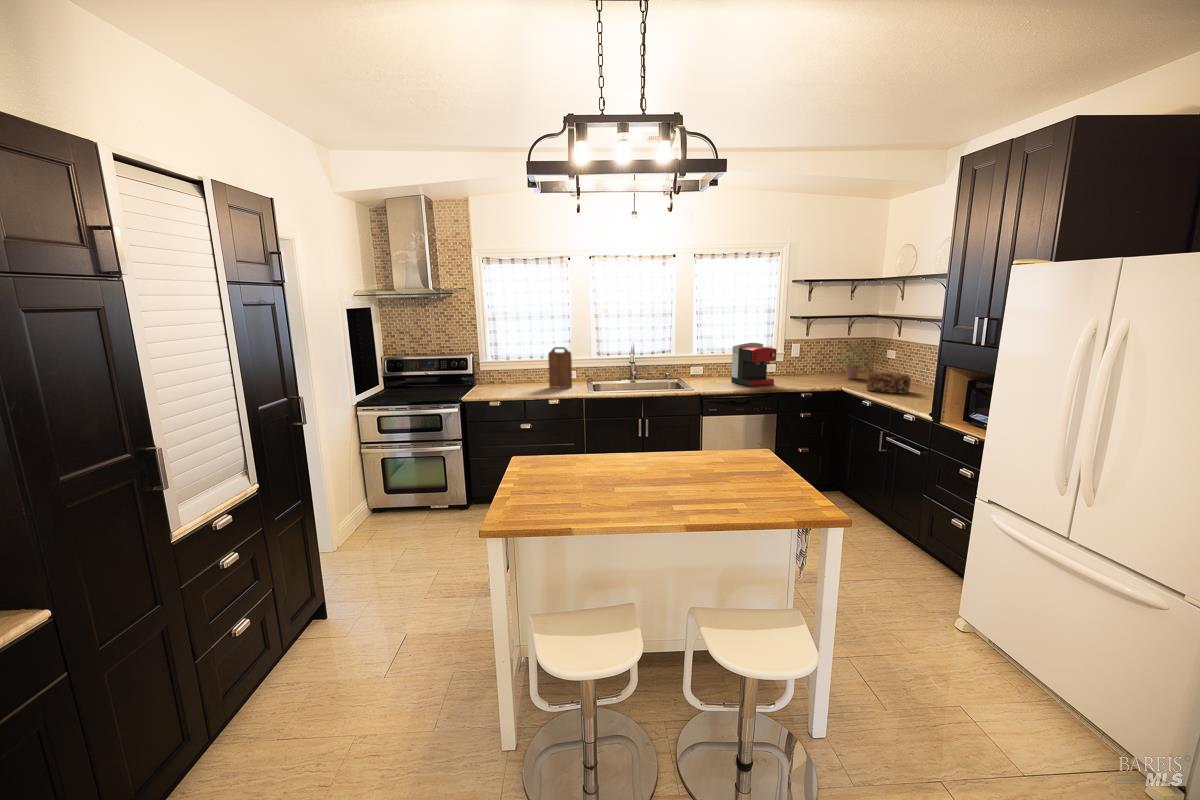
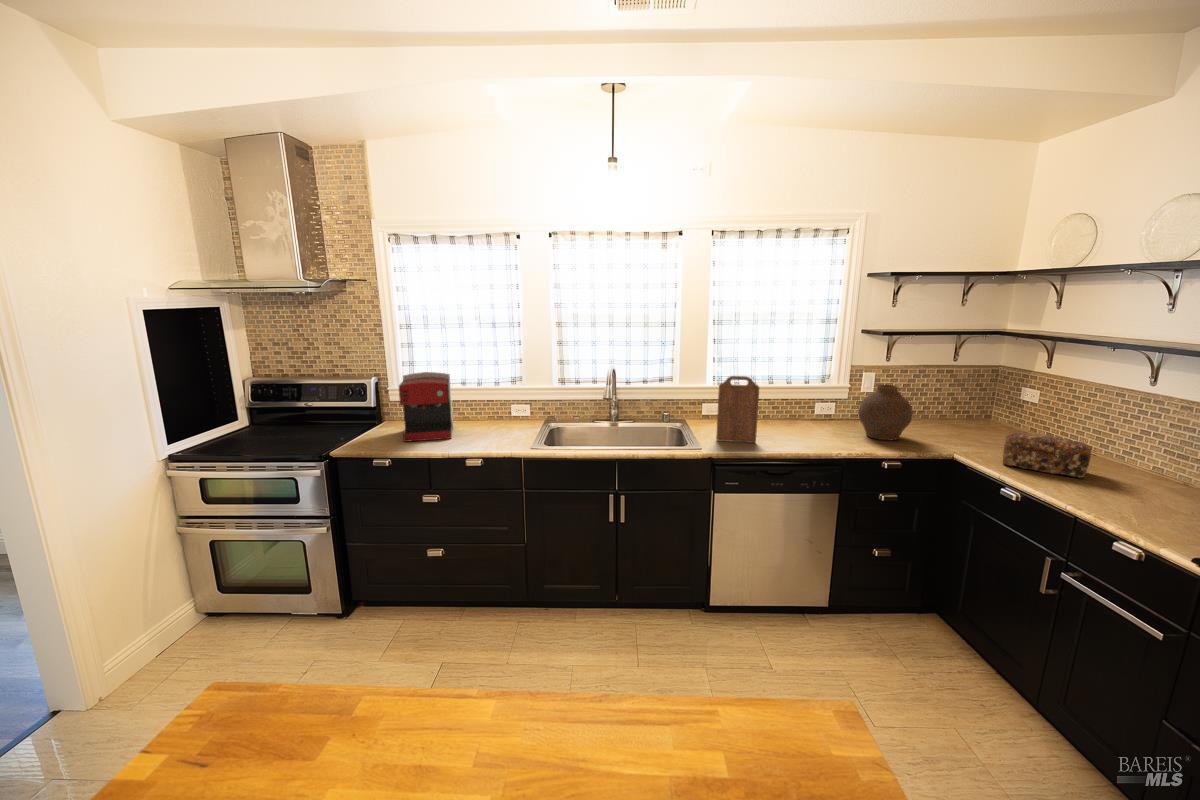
coffee maker: present [731,343,777,386] -> present [399,372,453,442]
cutting board: present [548,347,572,388] -> present [716,376,759,443]
potted plant: present [842,347,868,379] -> none [929,374,1003,433]
vase: none [789,349,820,383] -> present [858,385,913,440]

